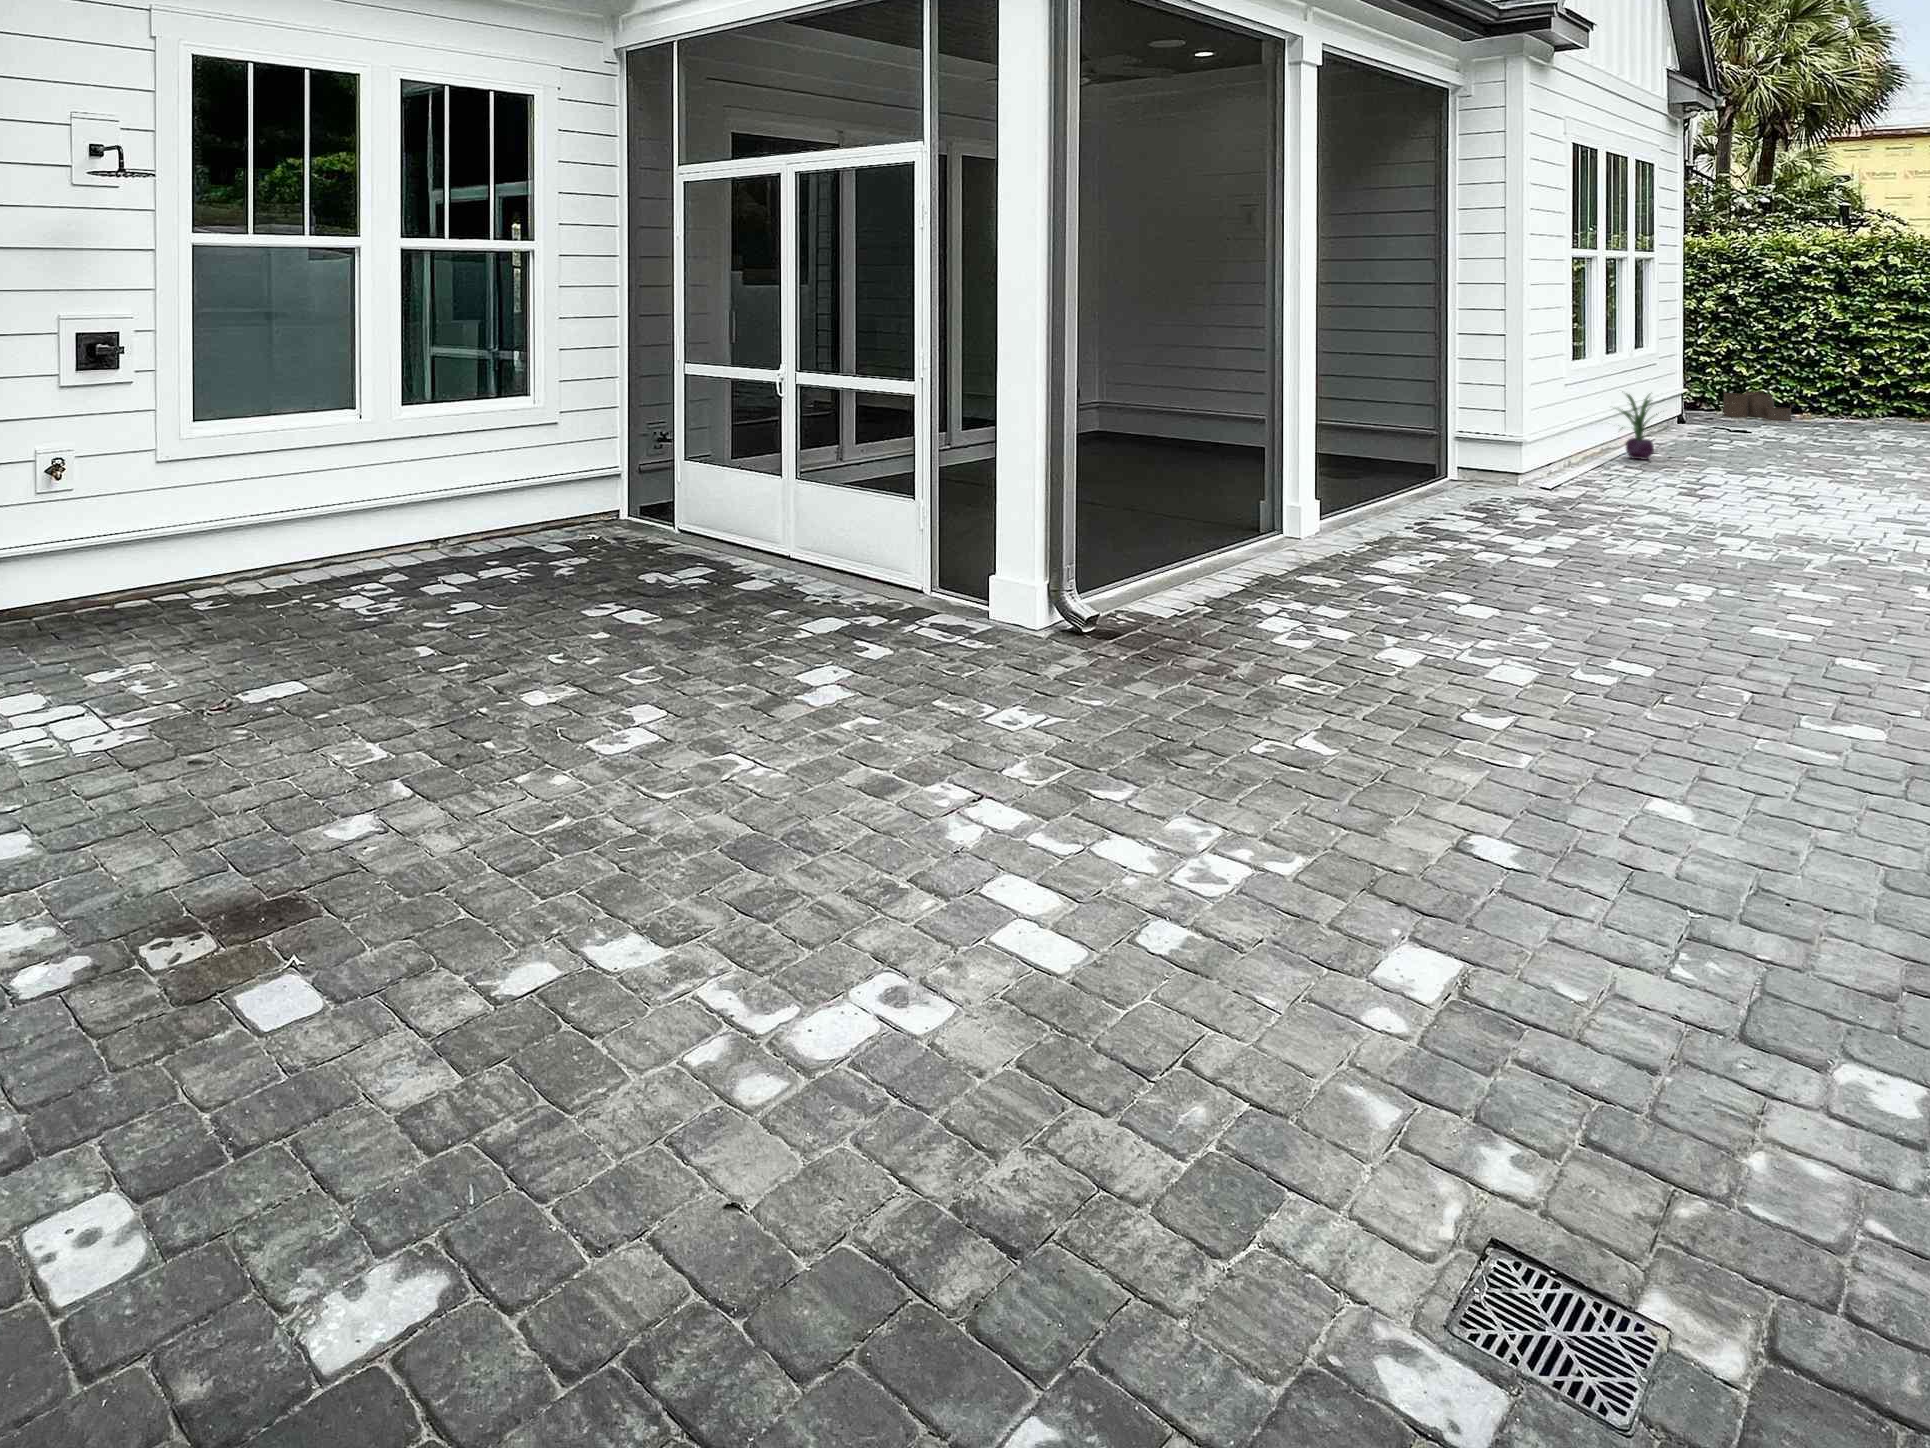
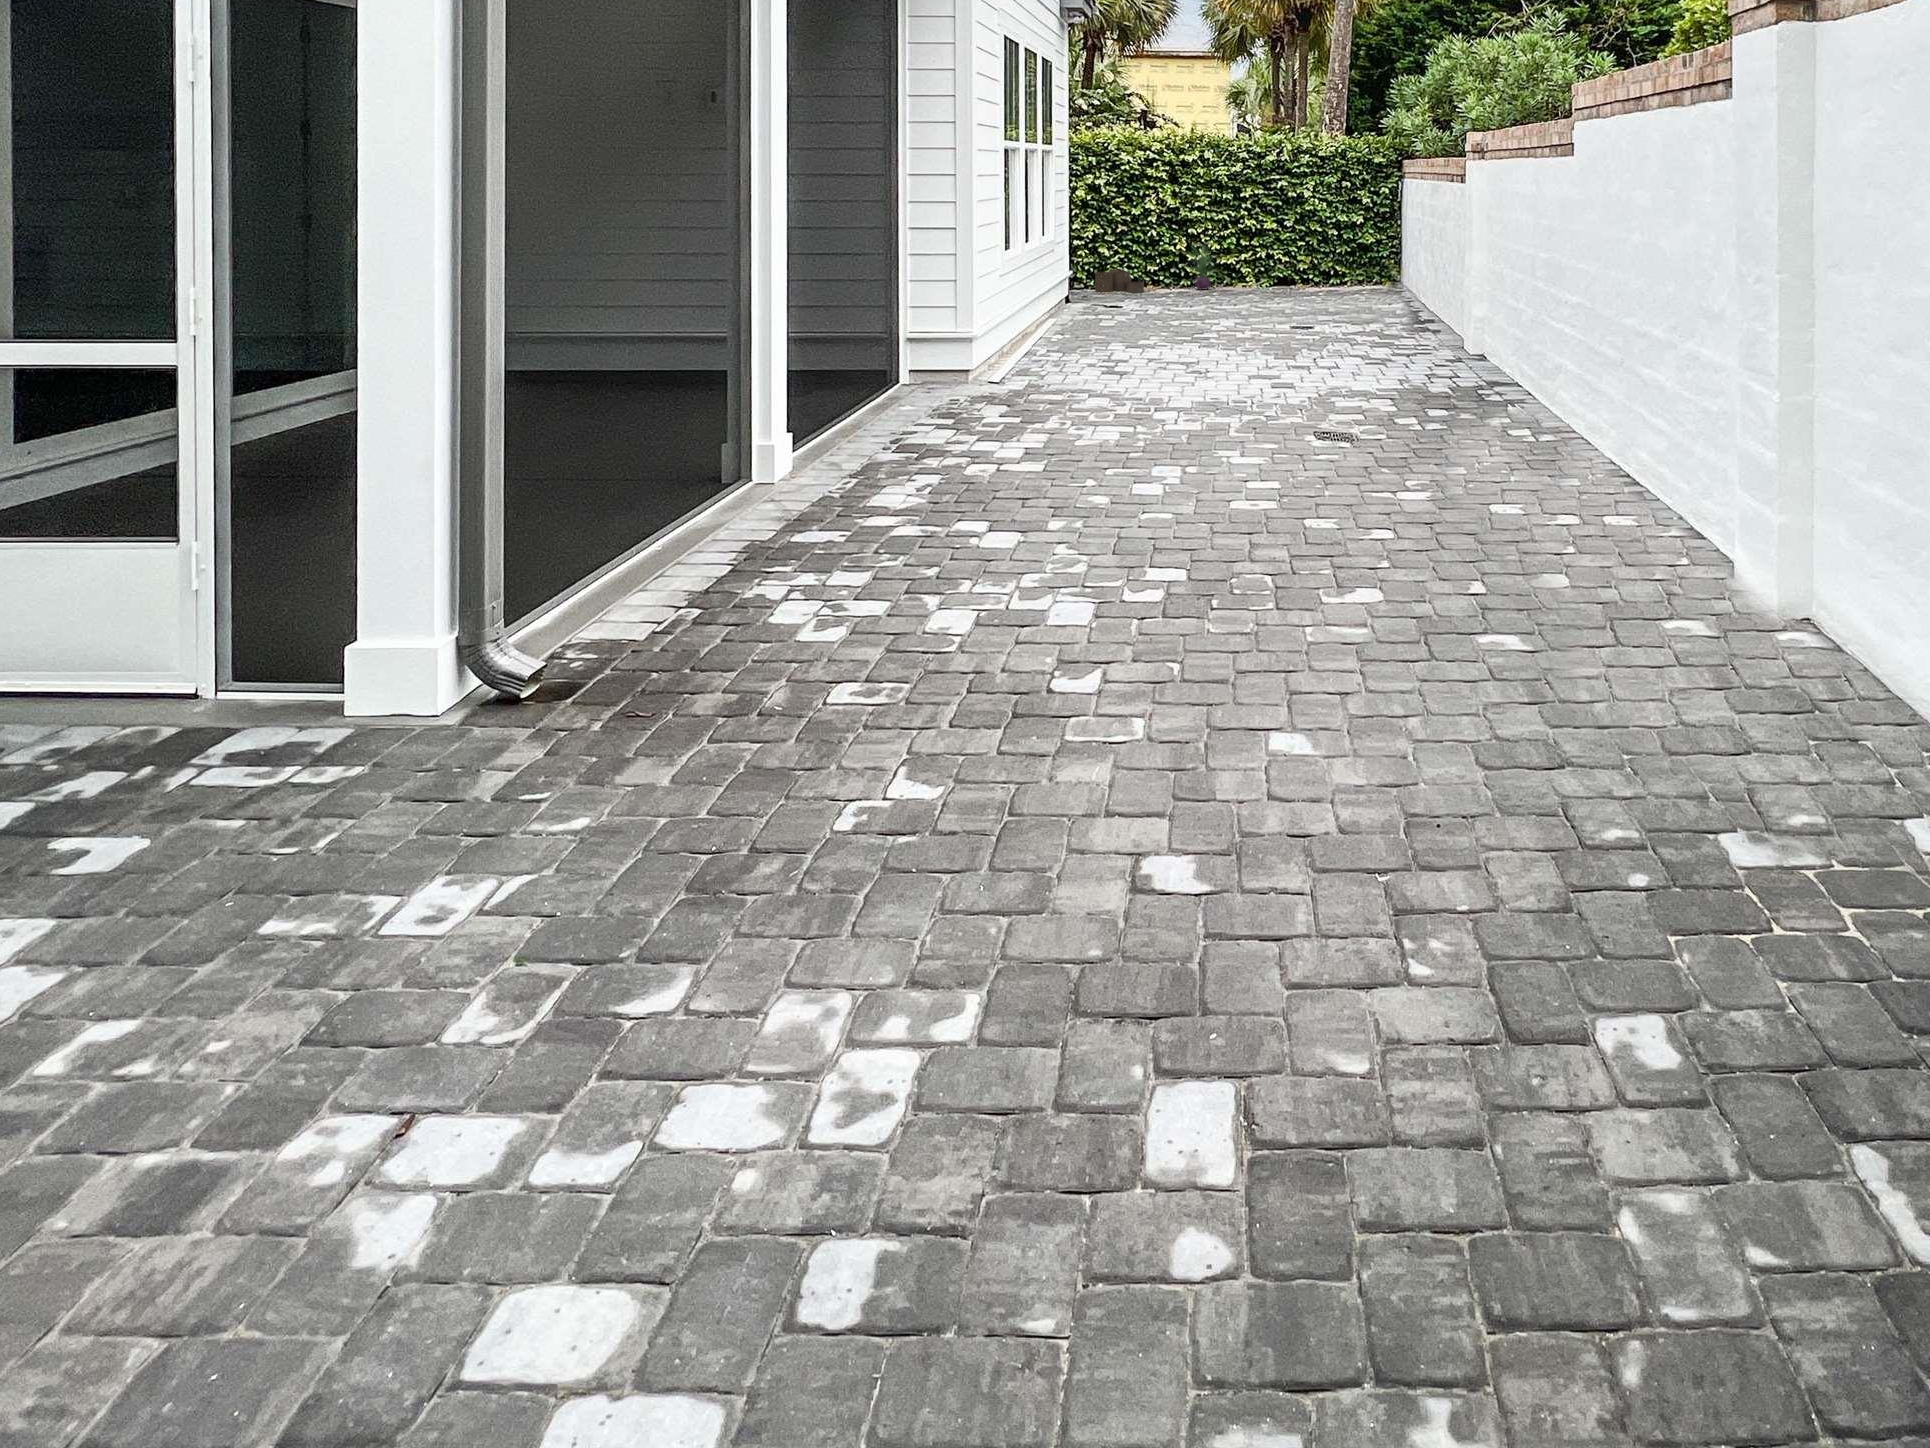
decorative plant: present [1618,394,1666,459] -> present [1195,248,1211,290]

